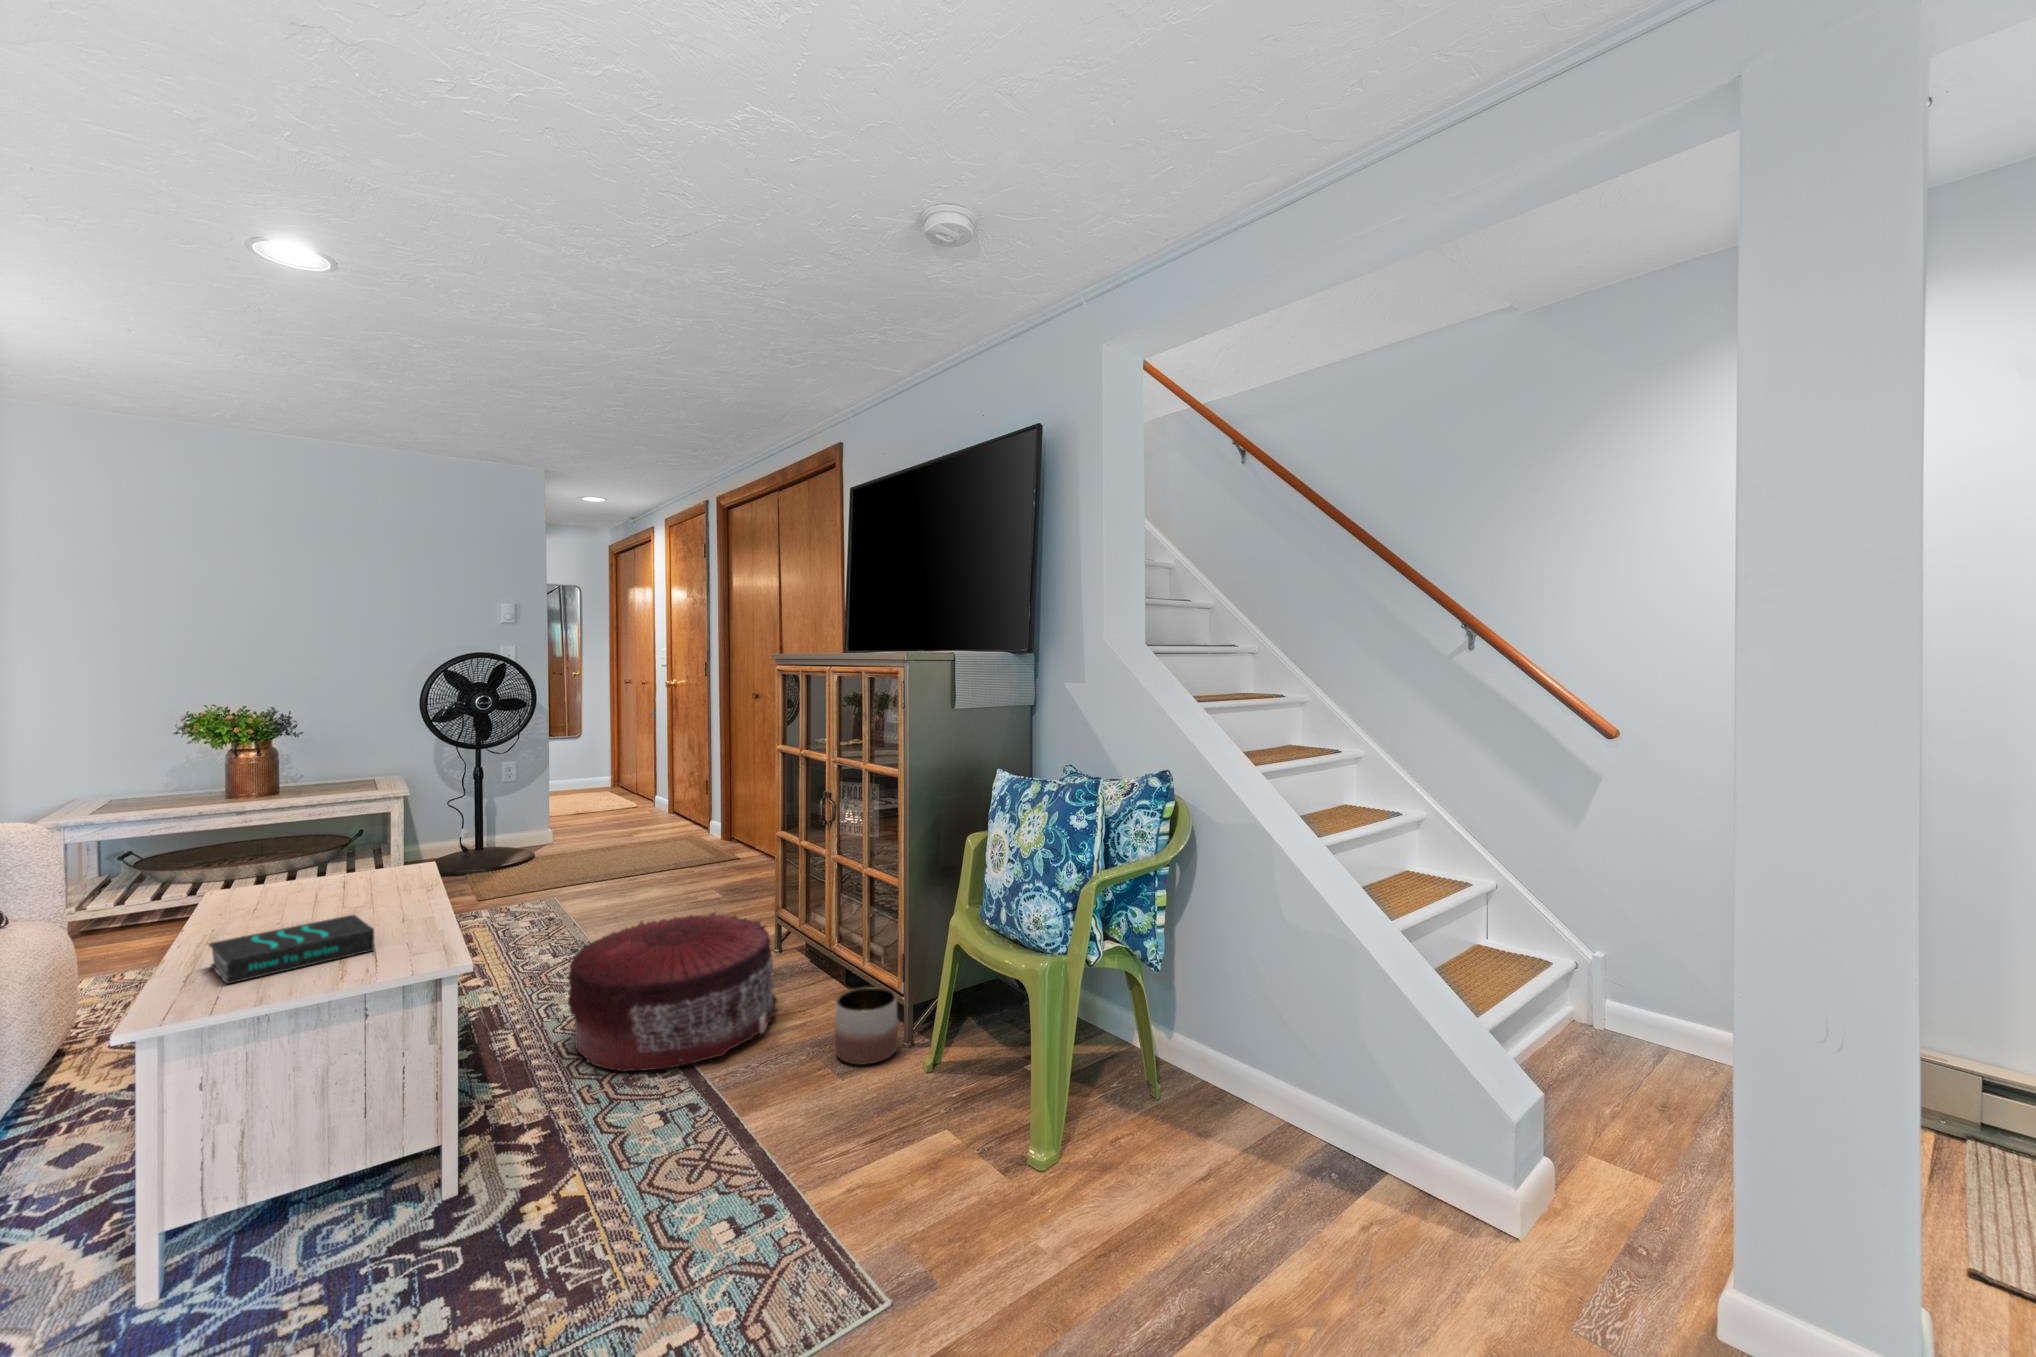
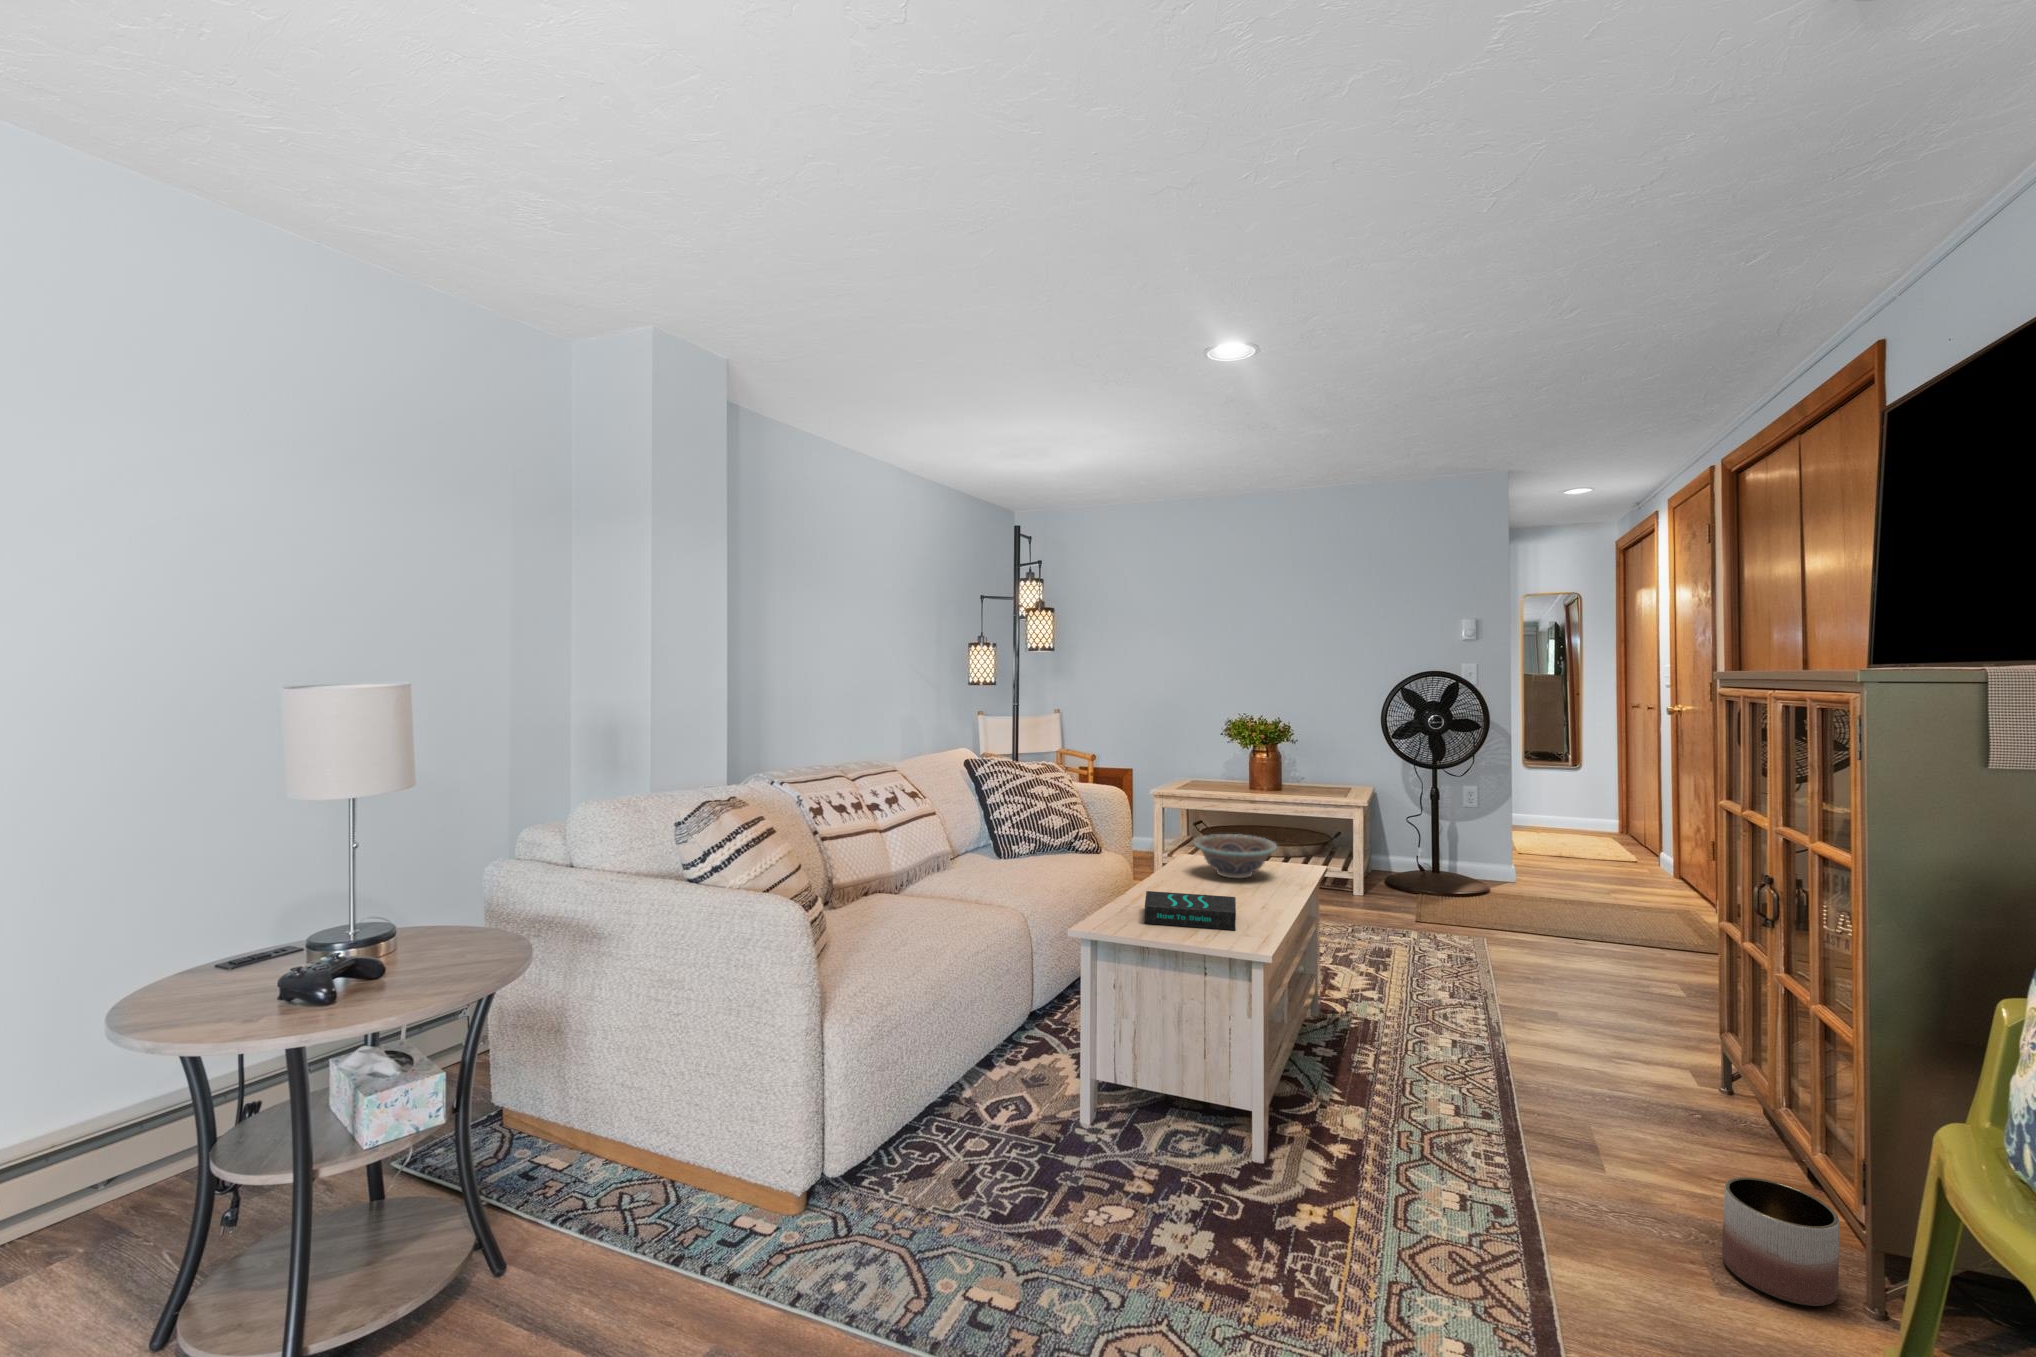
decorative bowl: none [235,843,368,901] -> present [1194,834,1277,878]
pouf: present [567,912,778,1072] -> none [1412,985,1675,1176]

